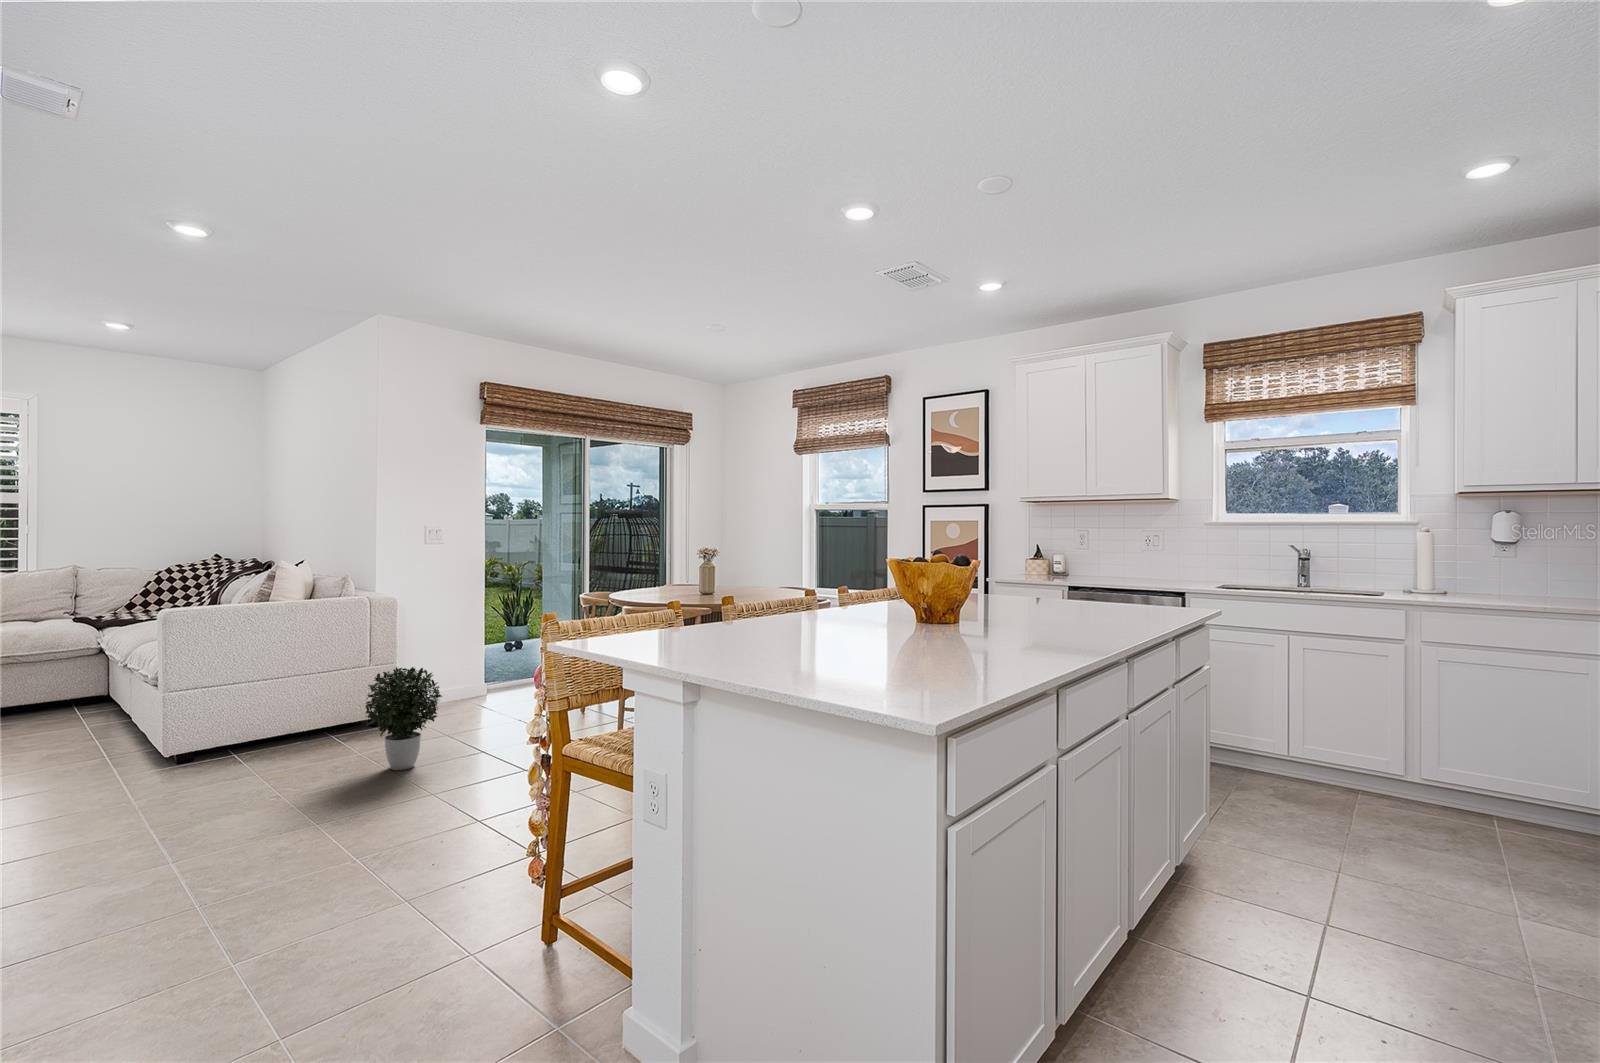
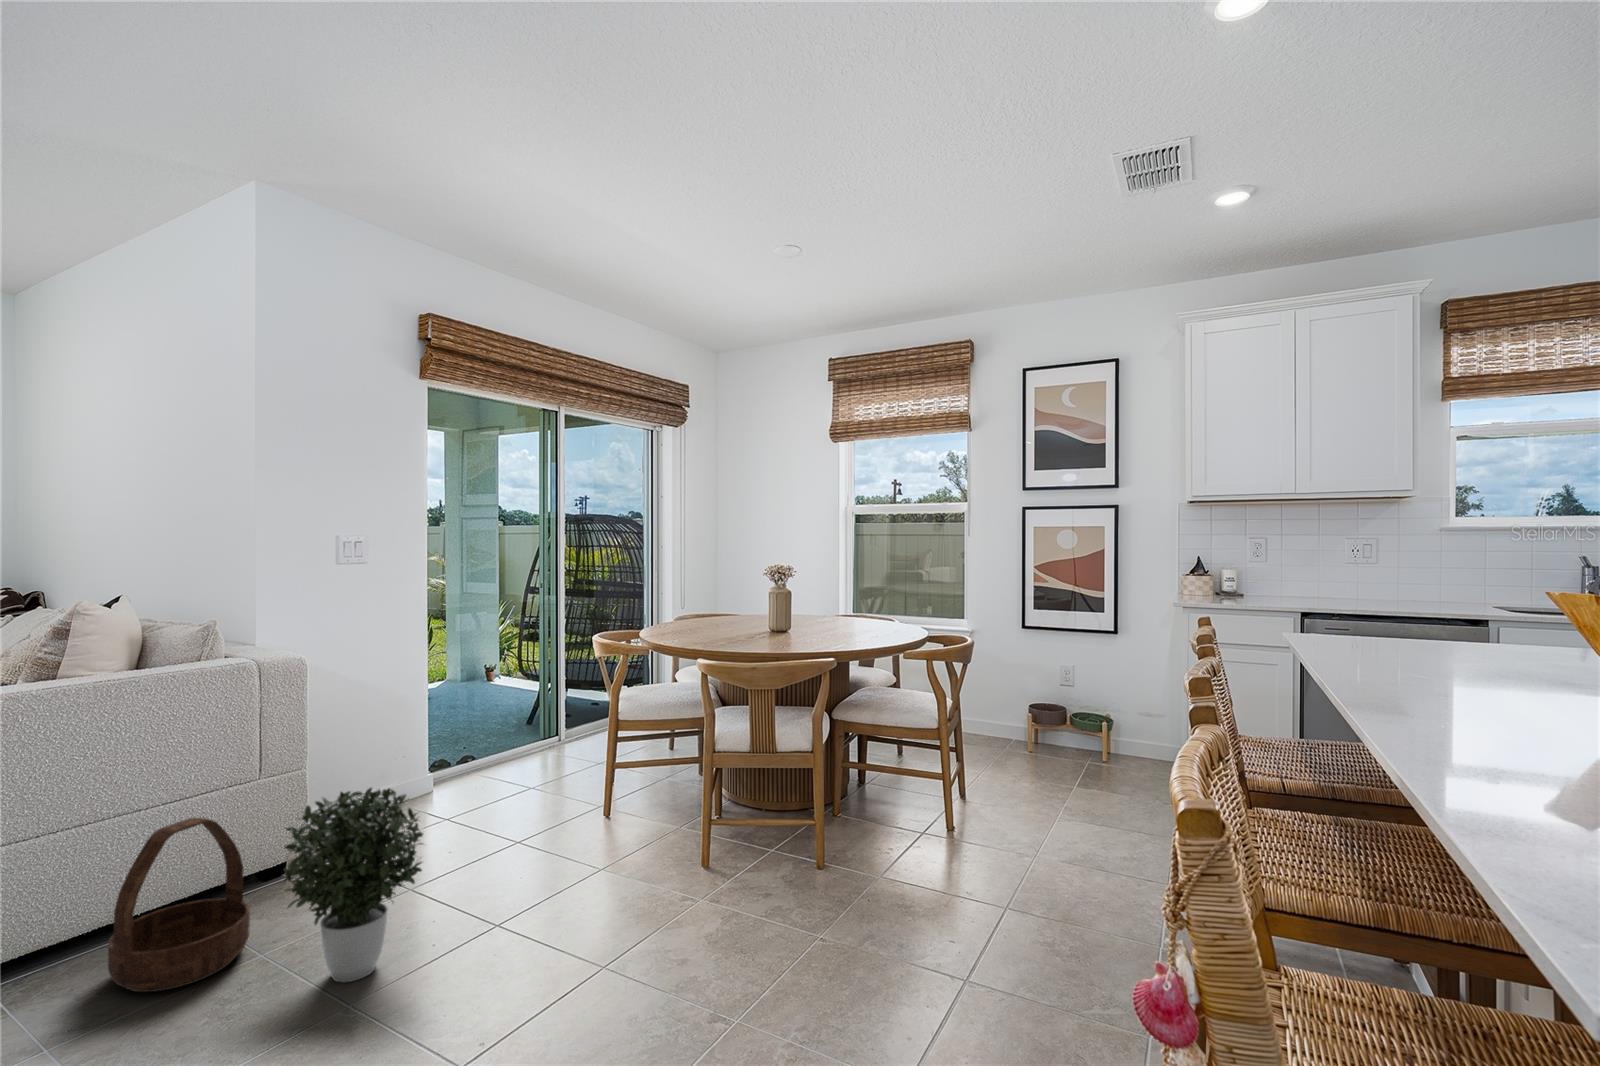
basket: none [285,681,356,767] -> present [108,818,250,992]

